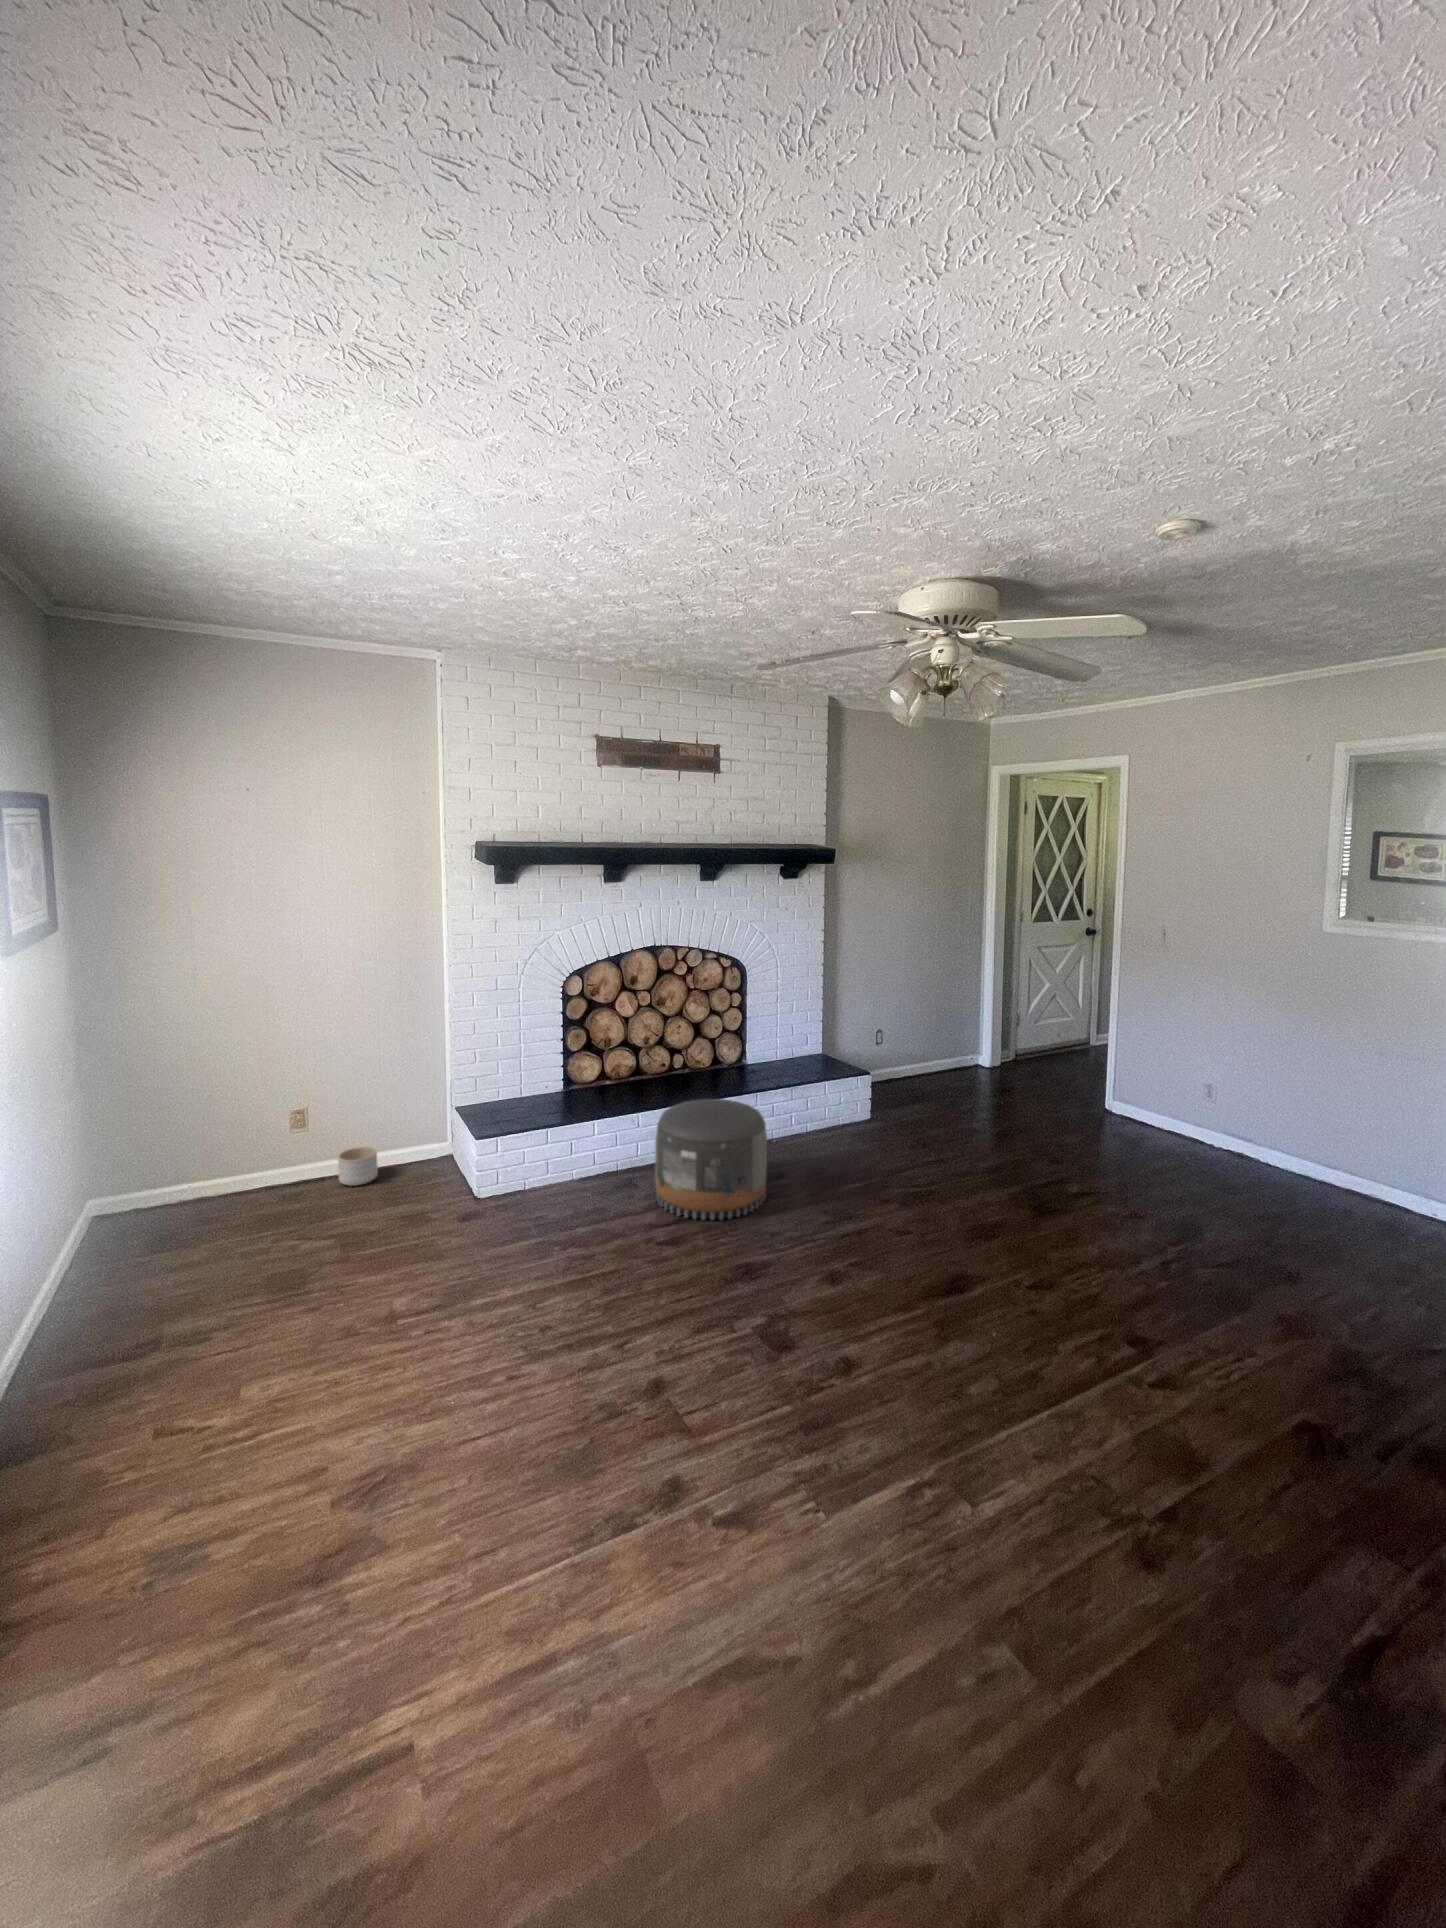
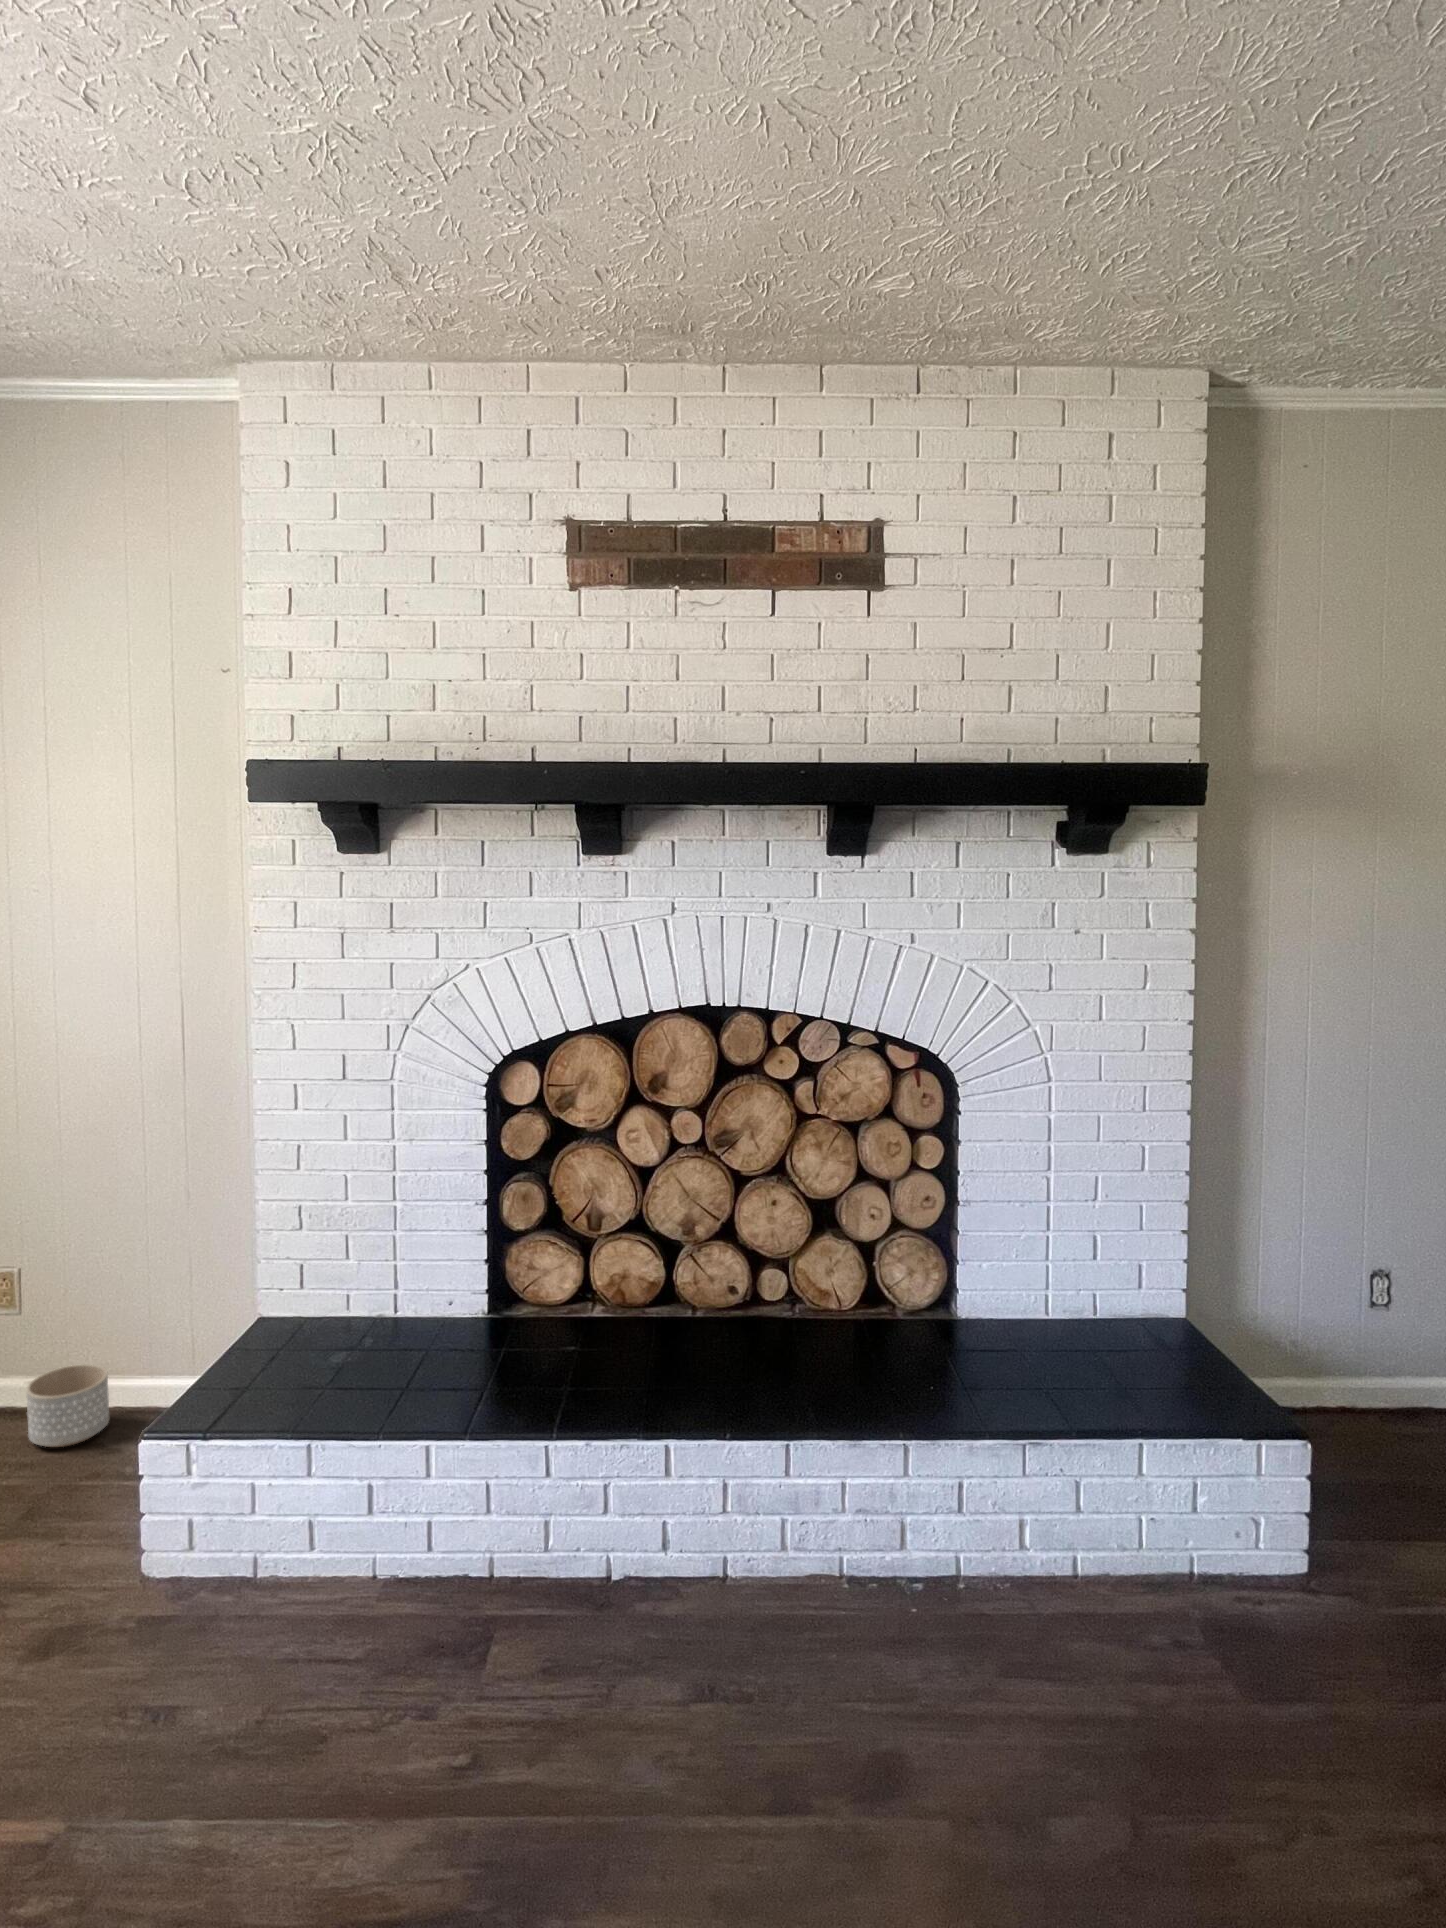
pouf: present [655,1099,767,1220] -> none [477,1428,803,1869]

